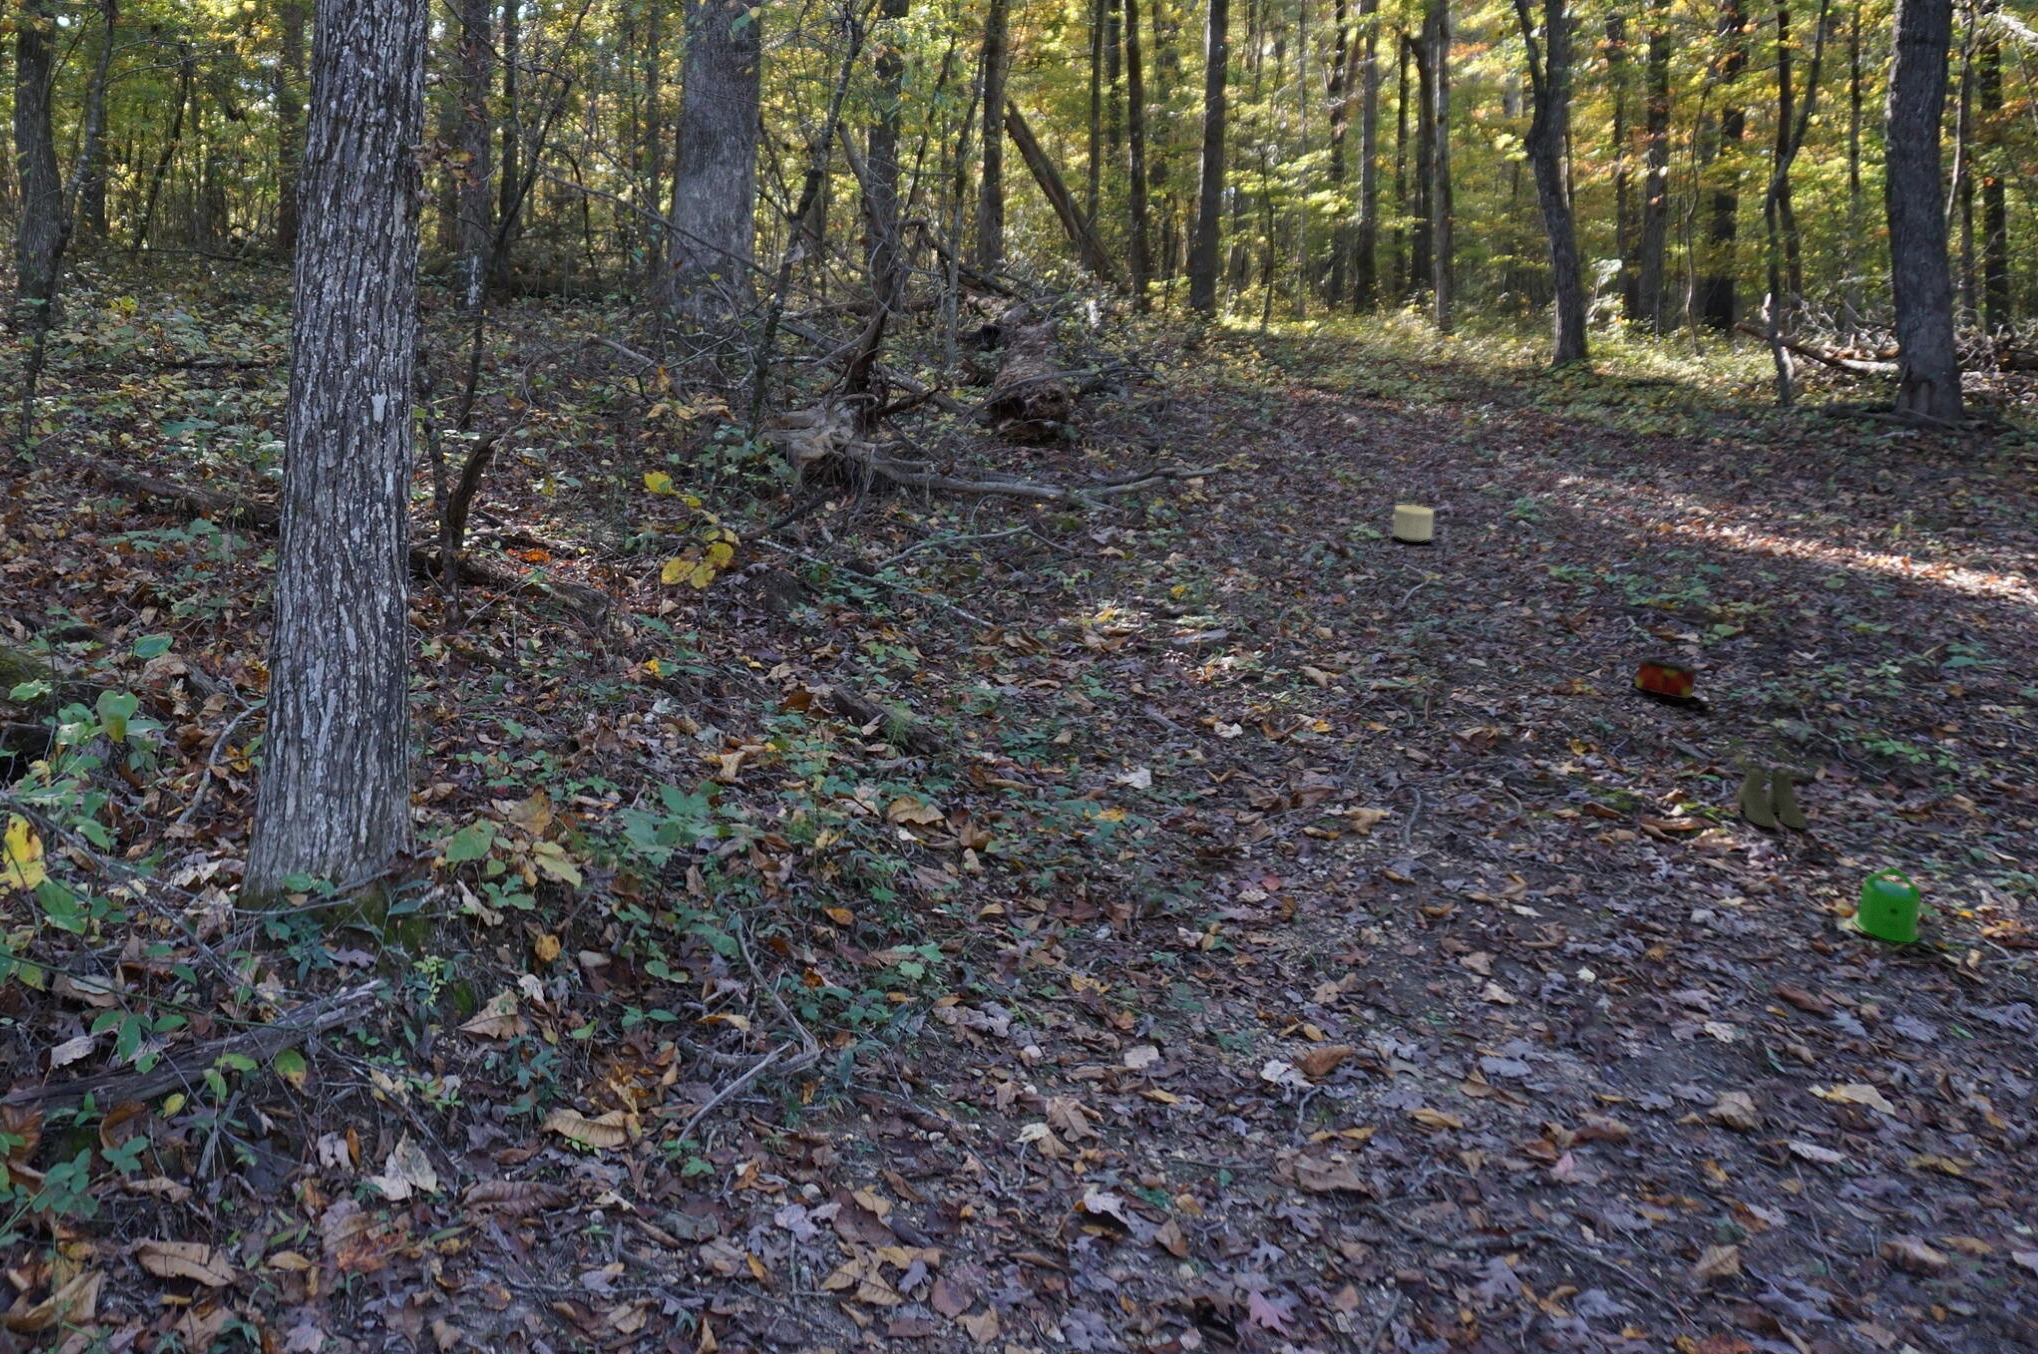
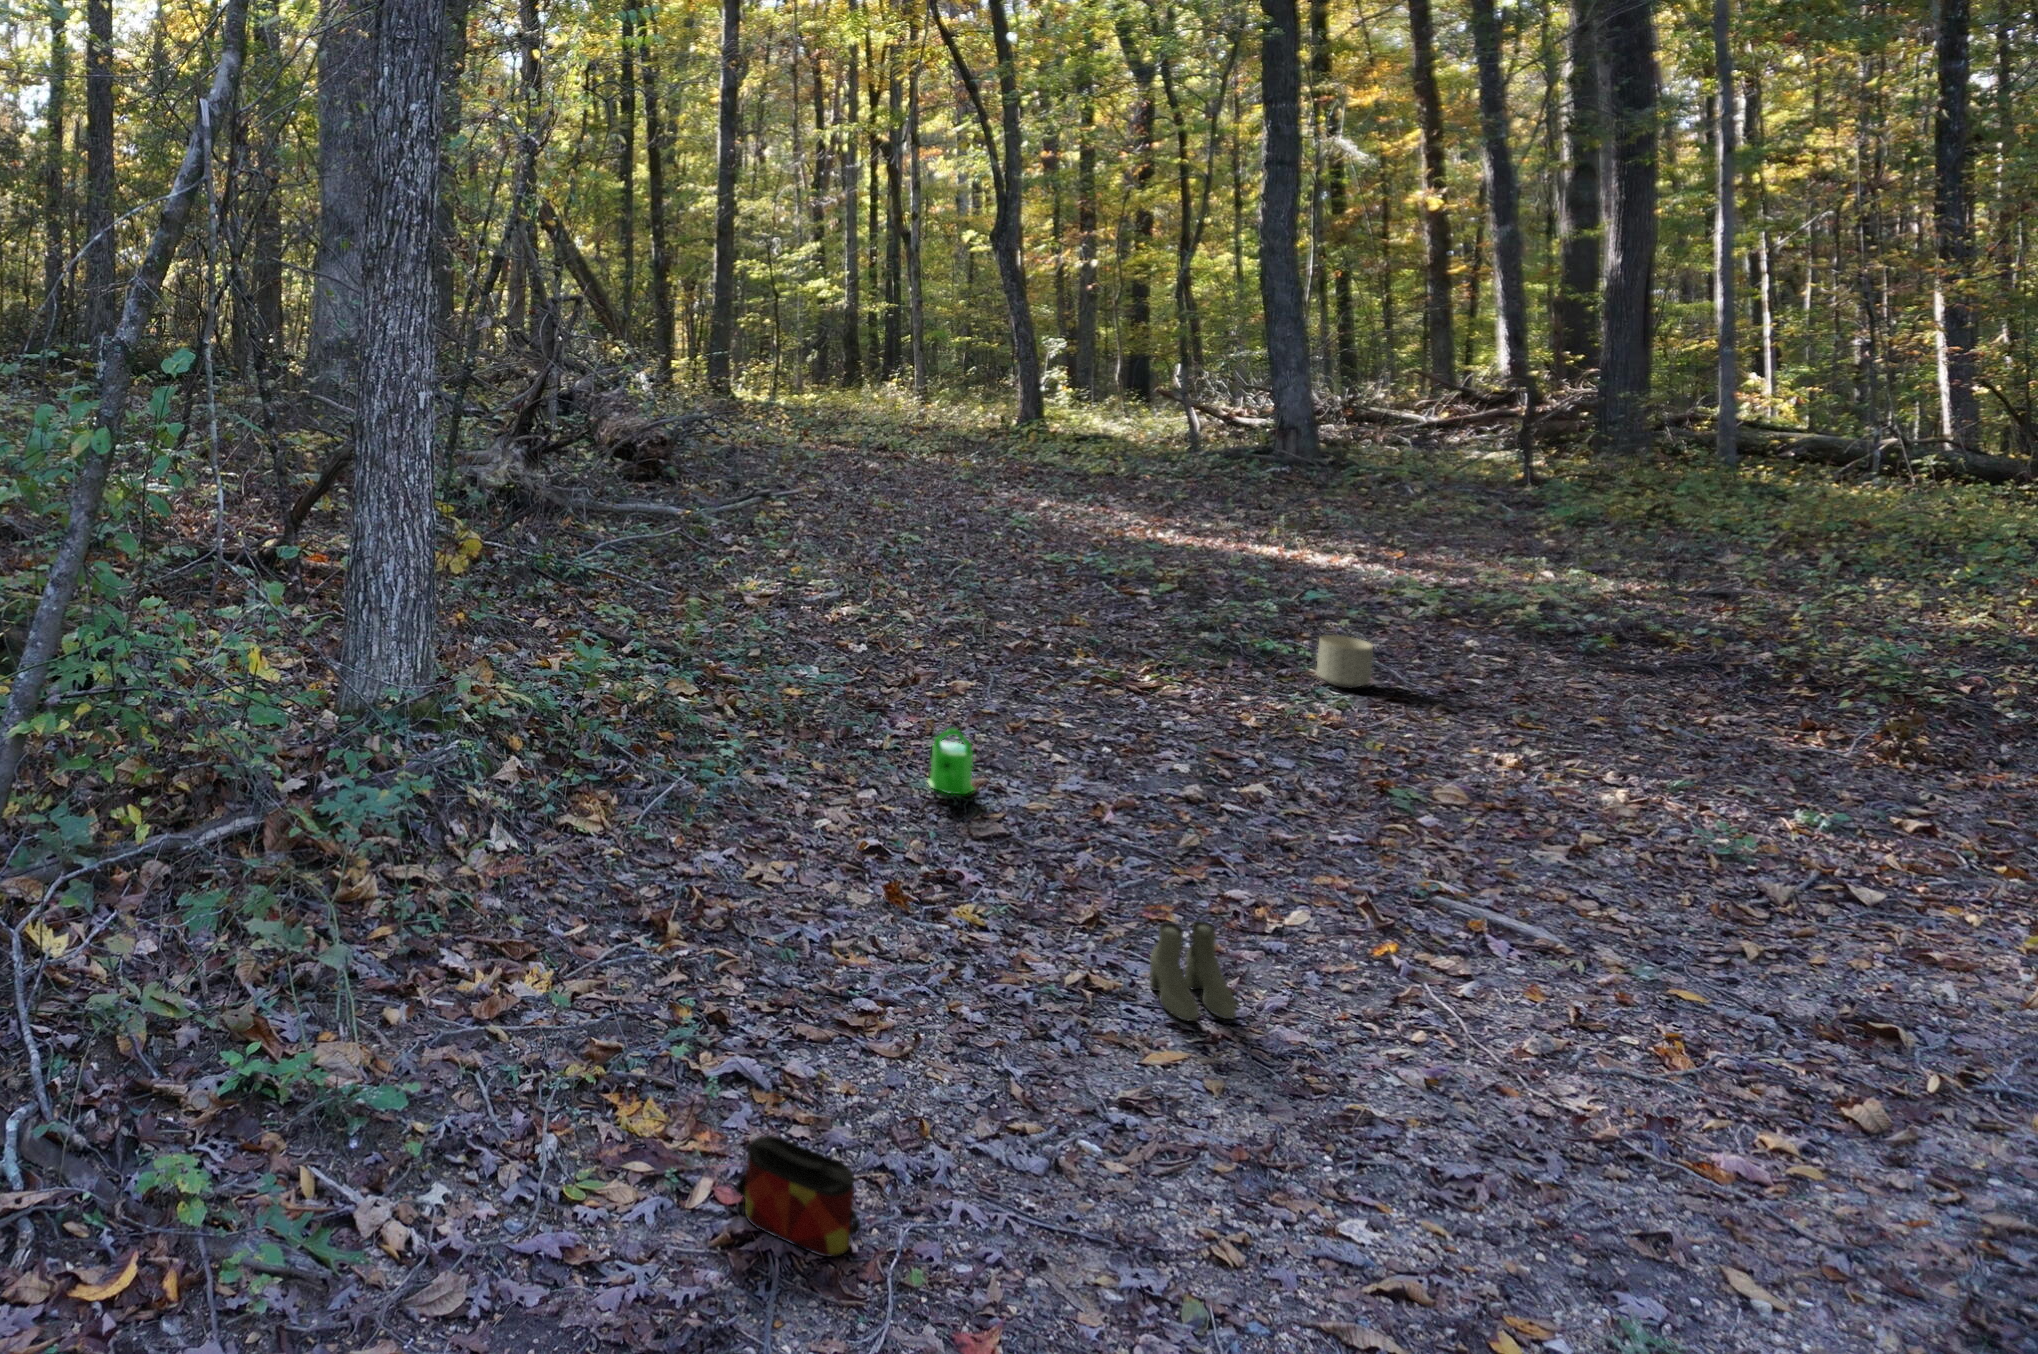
planter: present [1393,505,1434,542] -> present [1316,635,1373,688]
bag: present [1630,658,1697,699] -> present [735,1135,862,1257]
watering can: present [1854,868,1921,943] -> present [928,728,973,794]

